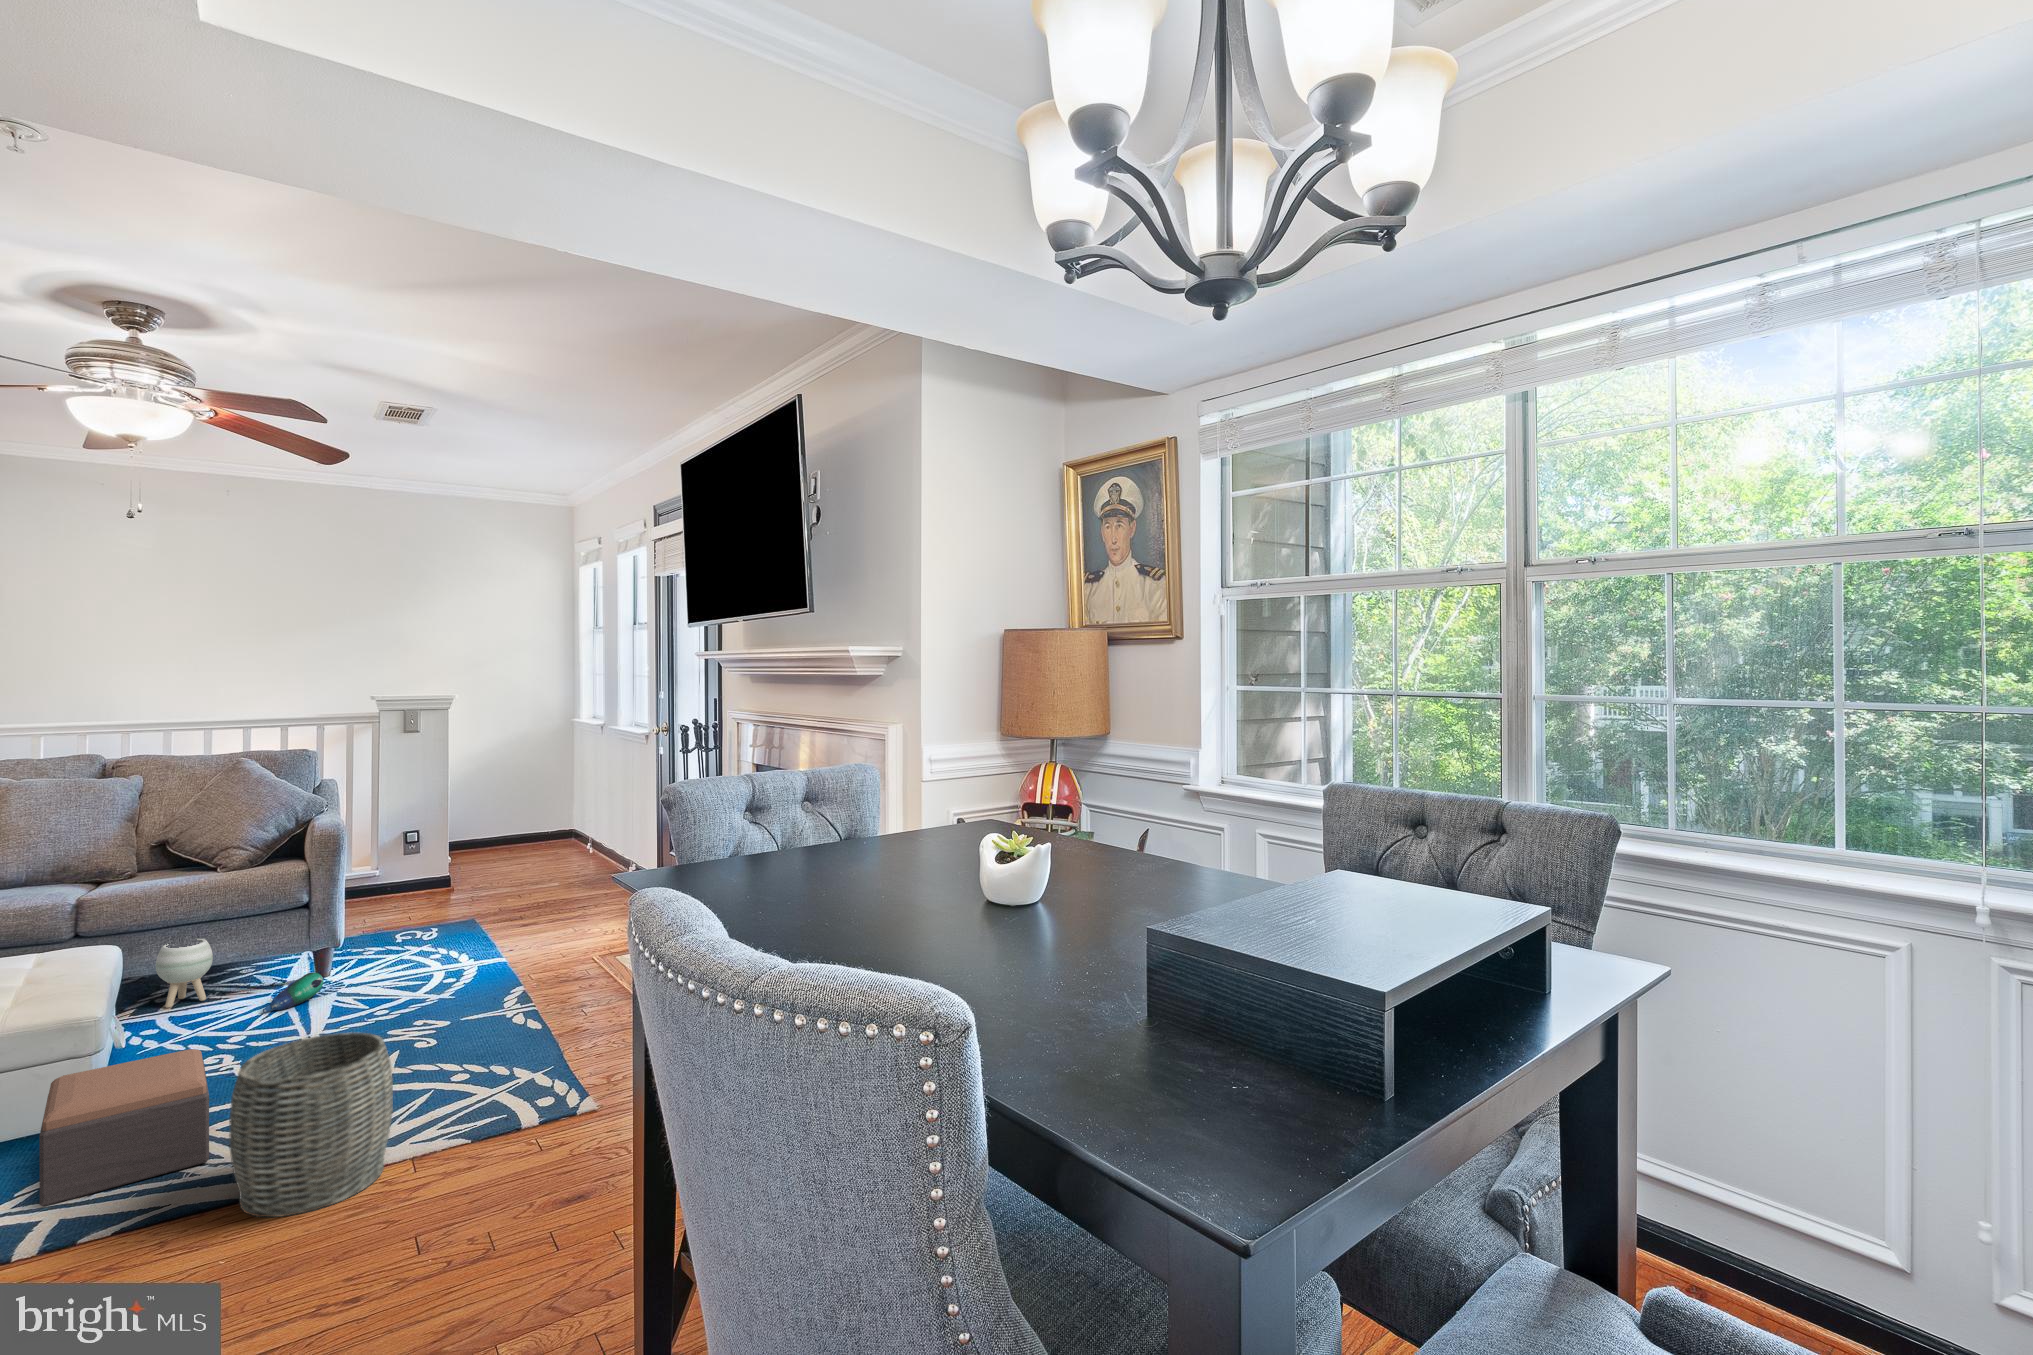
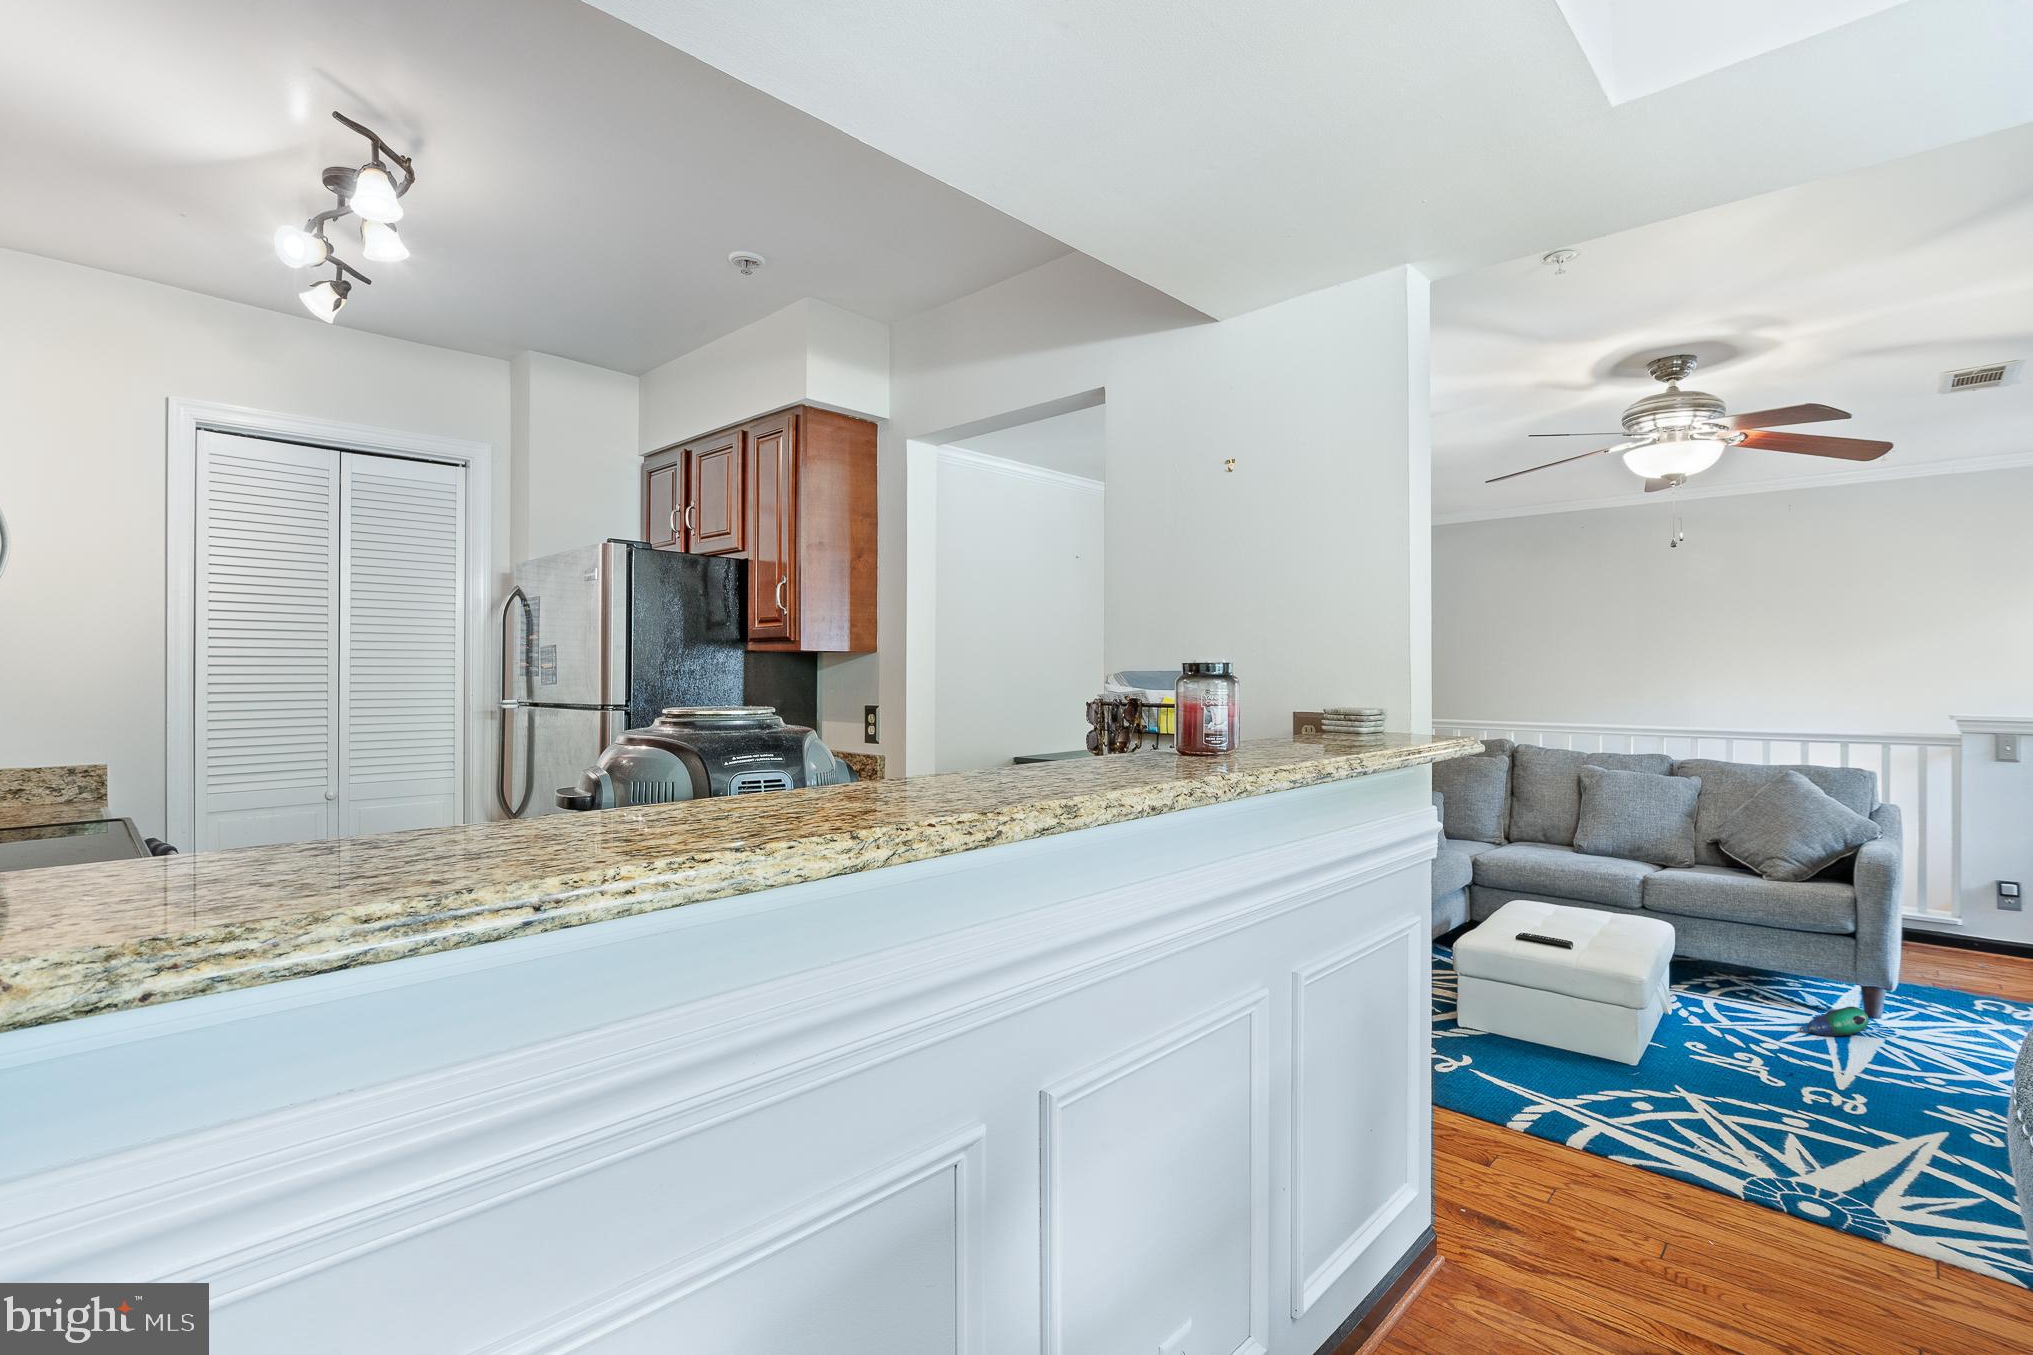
planter: present [156,939,213,1008] -> none [1705,936,1755,1000]
woven basket: present [229,1032,393,1217] -> none [1727,1061,1907,1259]
footstool: present [39,1049,209,1206] -> none [1589,1018,1723,1146]

